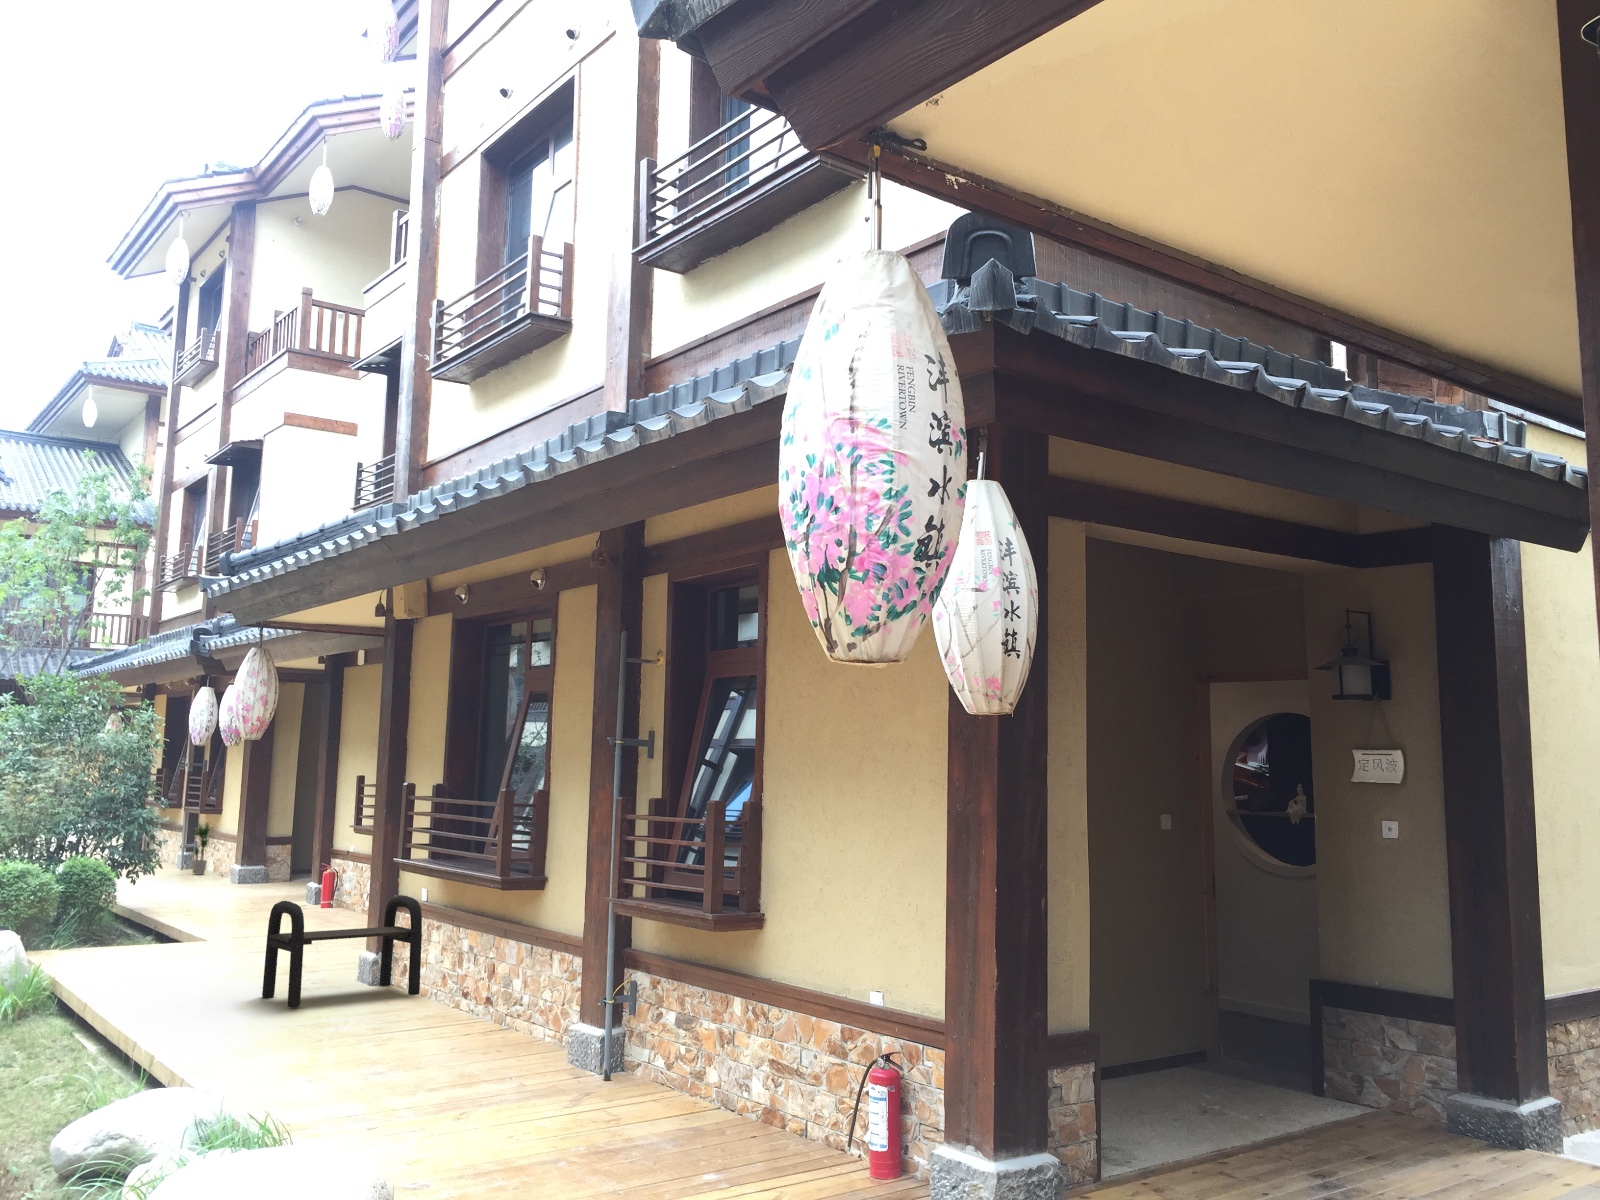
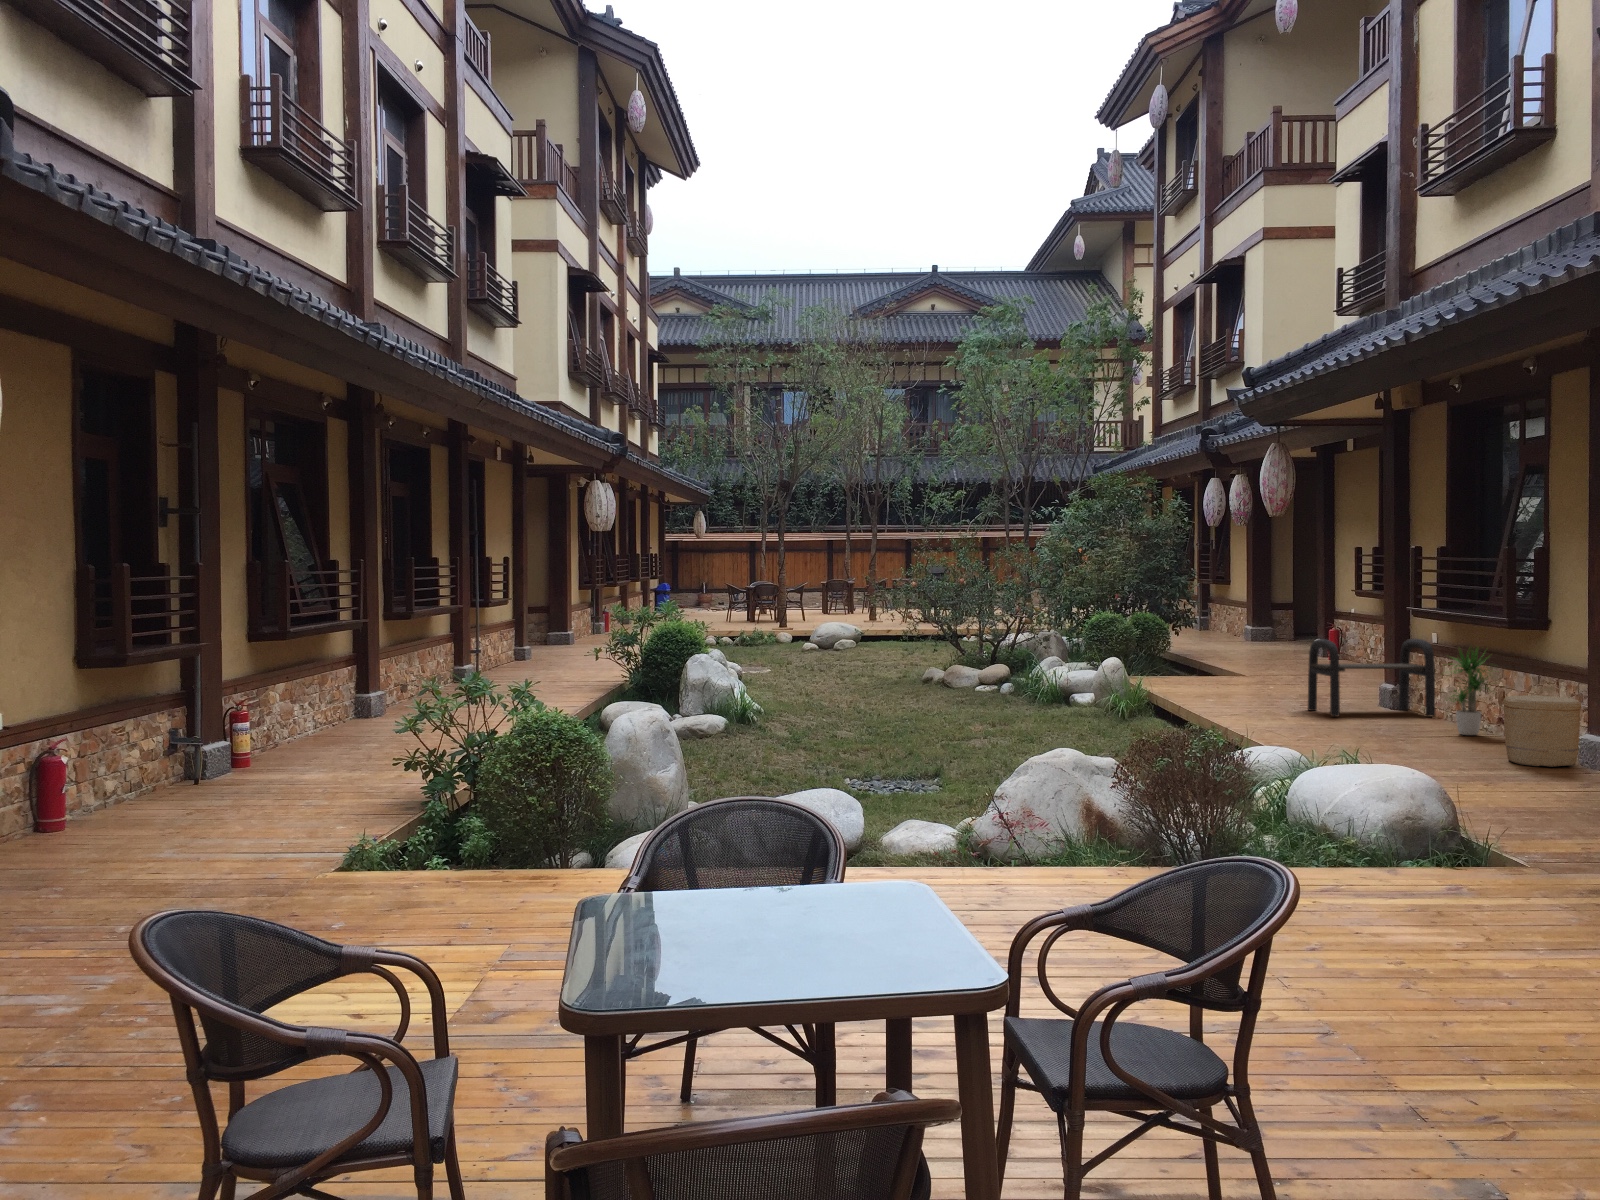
potted plant: present [192,823,214,875] -> present [1453,648,1490,735]
woven basket: none [488,977,575,1076] -> present [1503,695,1581,767]

